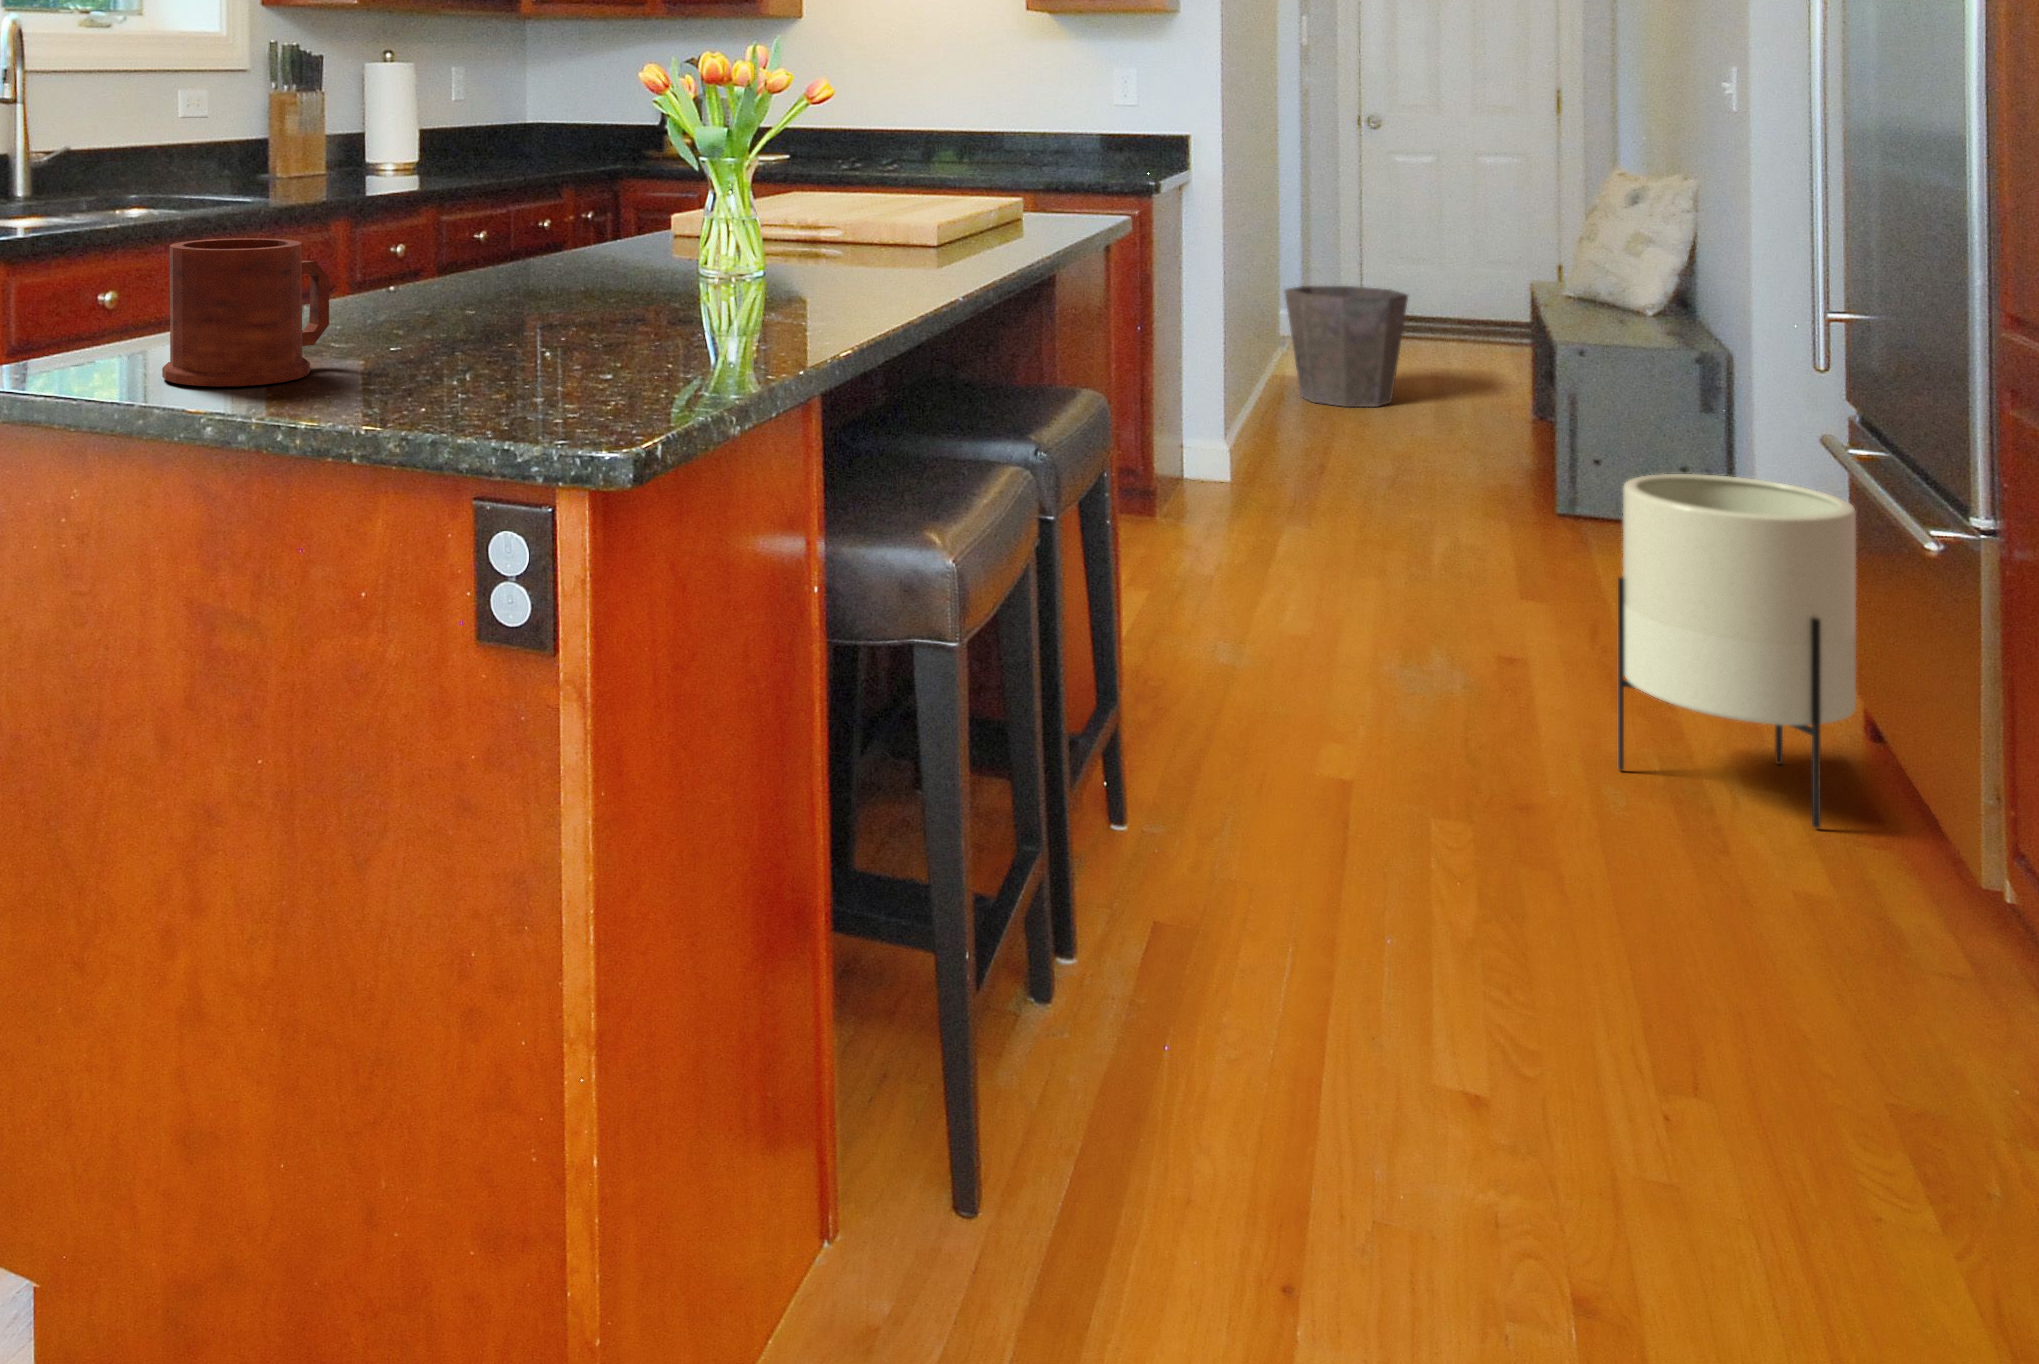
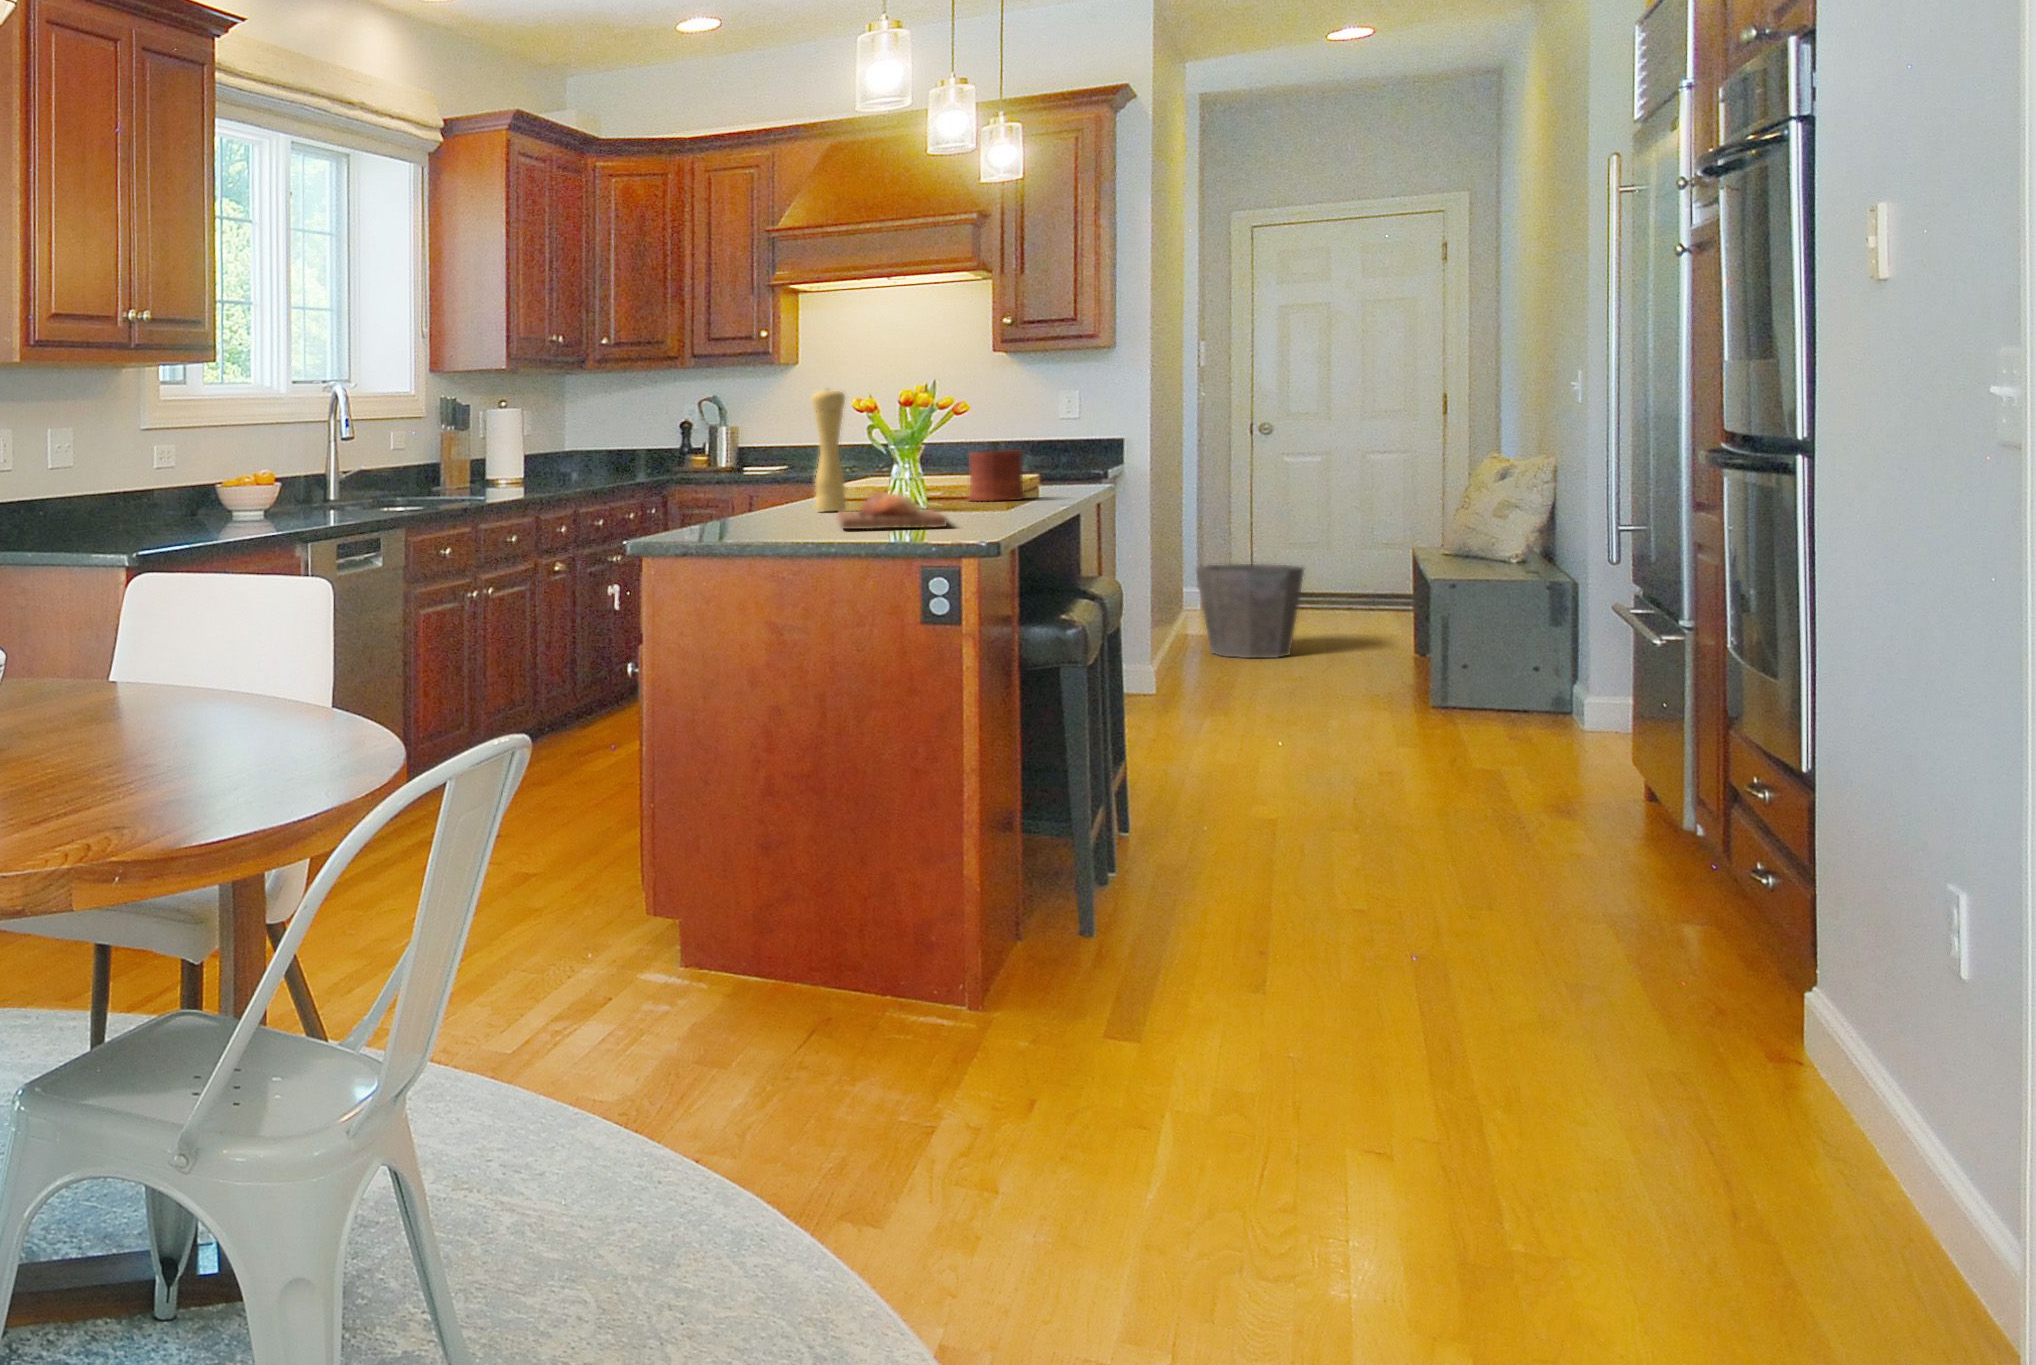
pepper mill: none [568,52,623,272] -> present [811,390,846,511]
mug: present [162,238,329,386] -> present [968,451,1025,501]
bread loaf: none [449,263,702,359] -> present [837,493,947,529]
planter: present [1618,474,1856,828] -> none [1461,636,1620,838]

